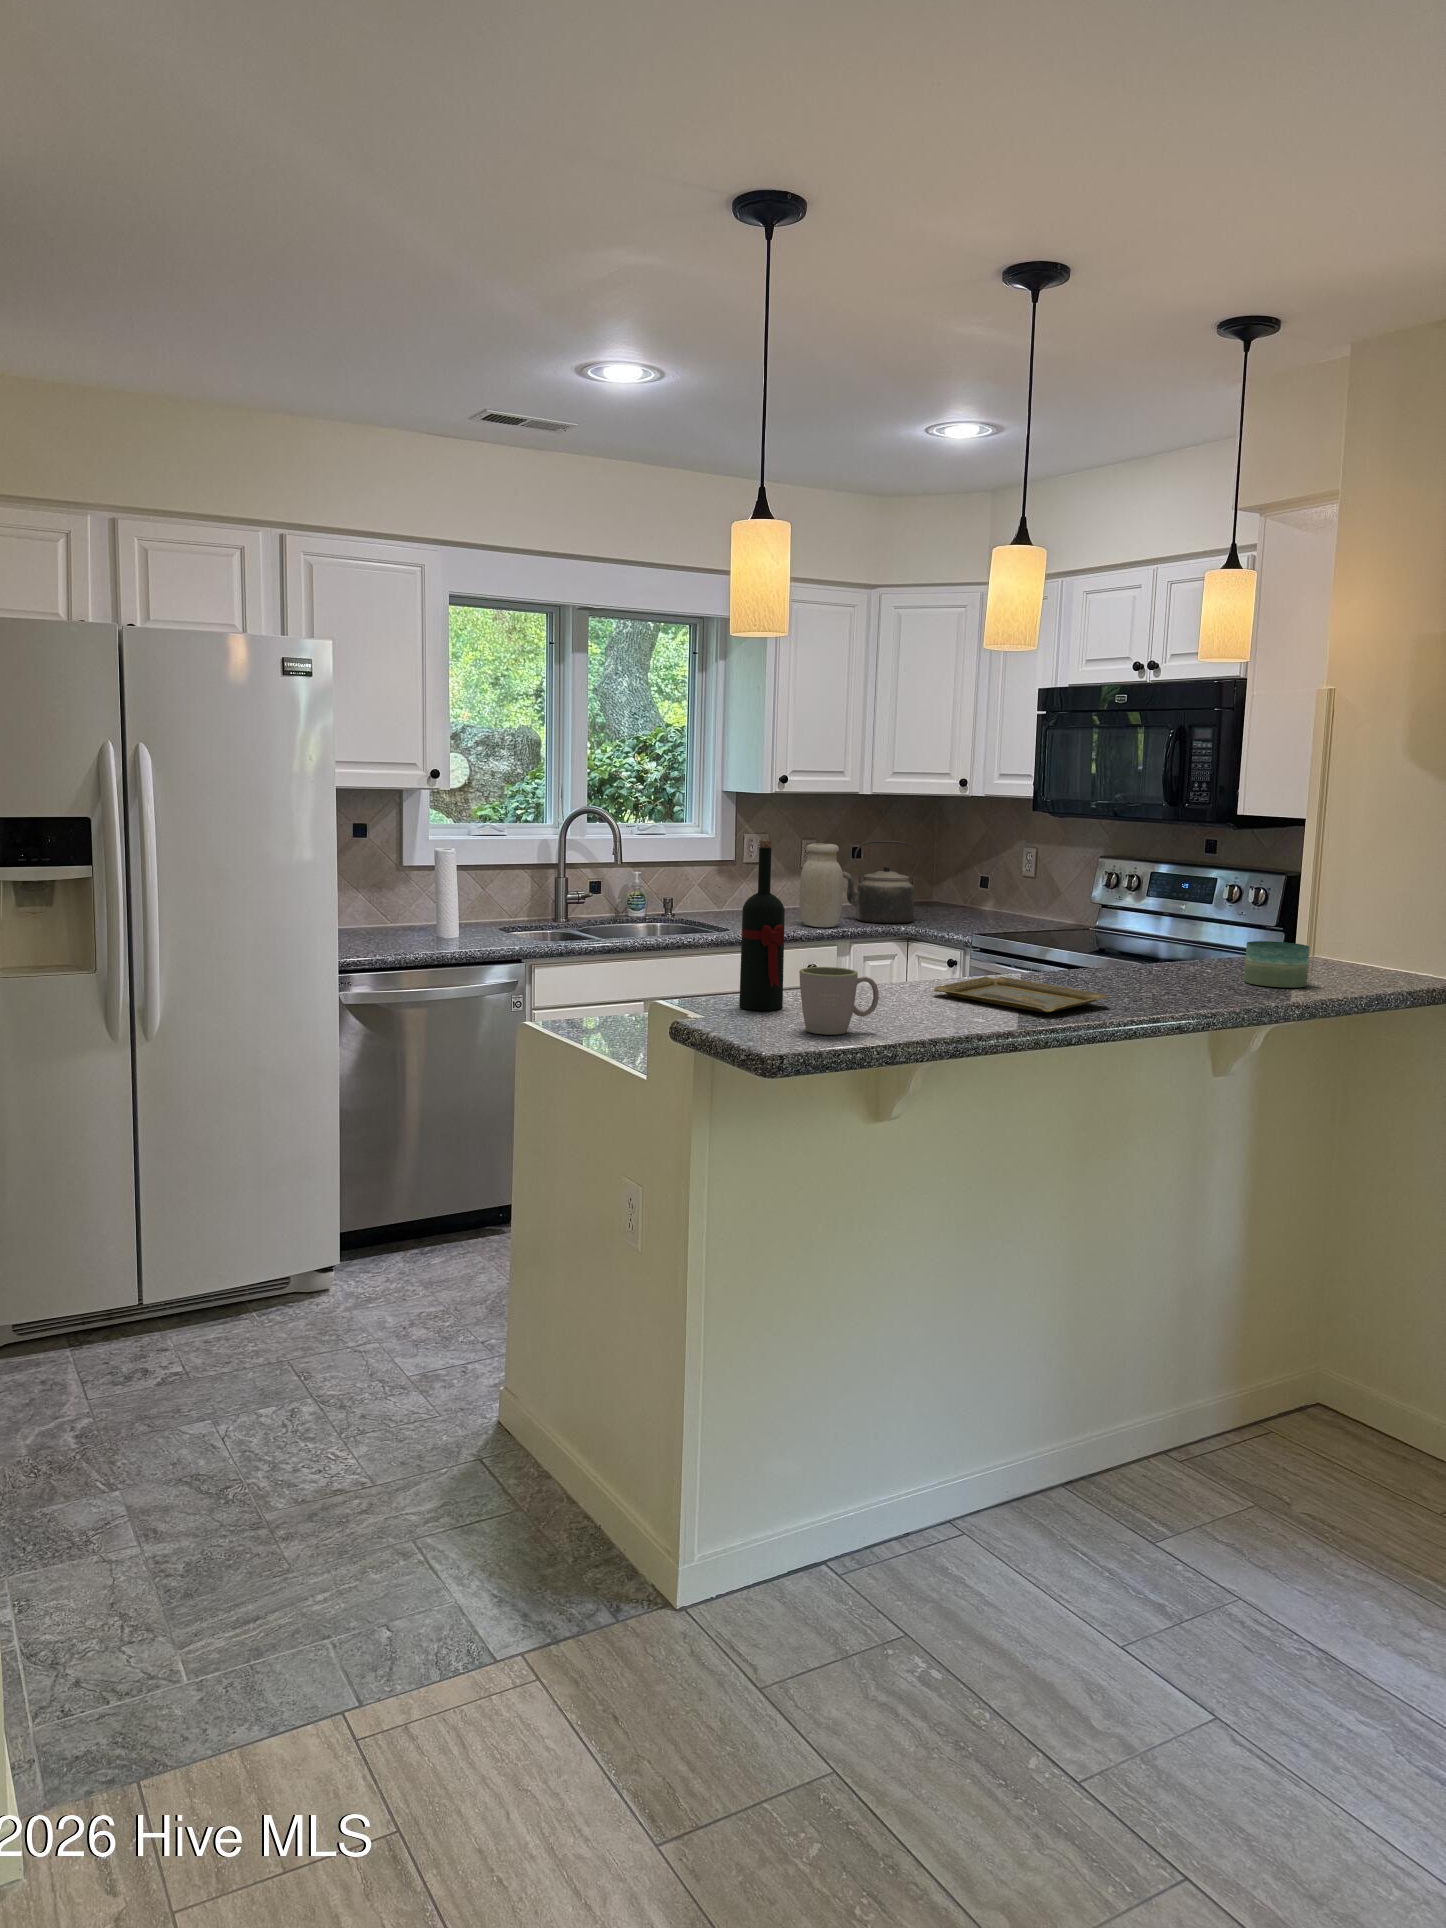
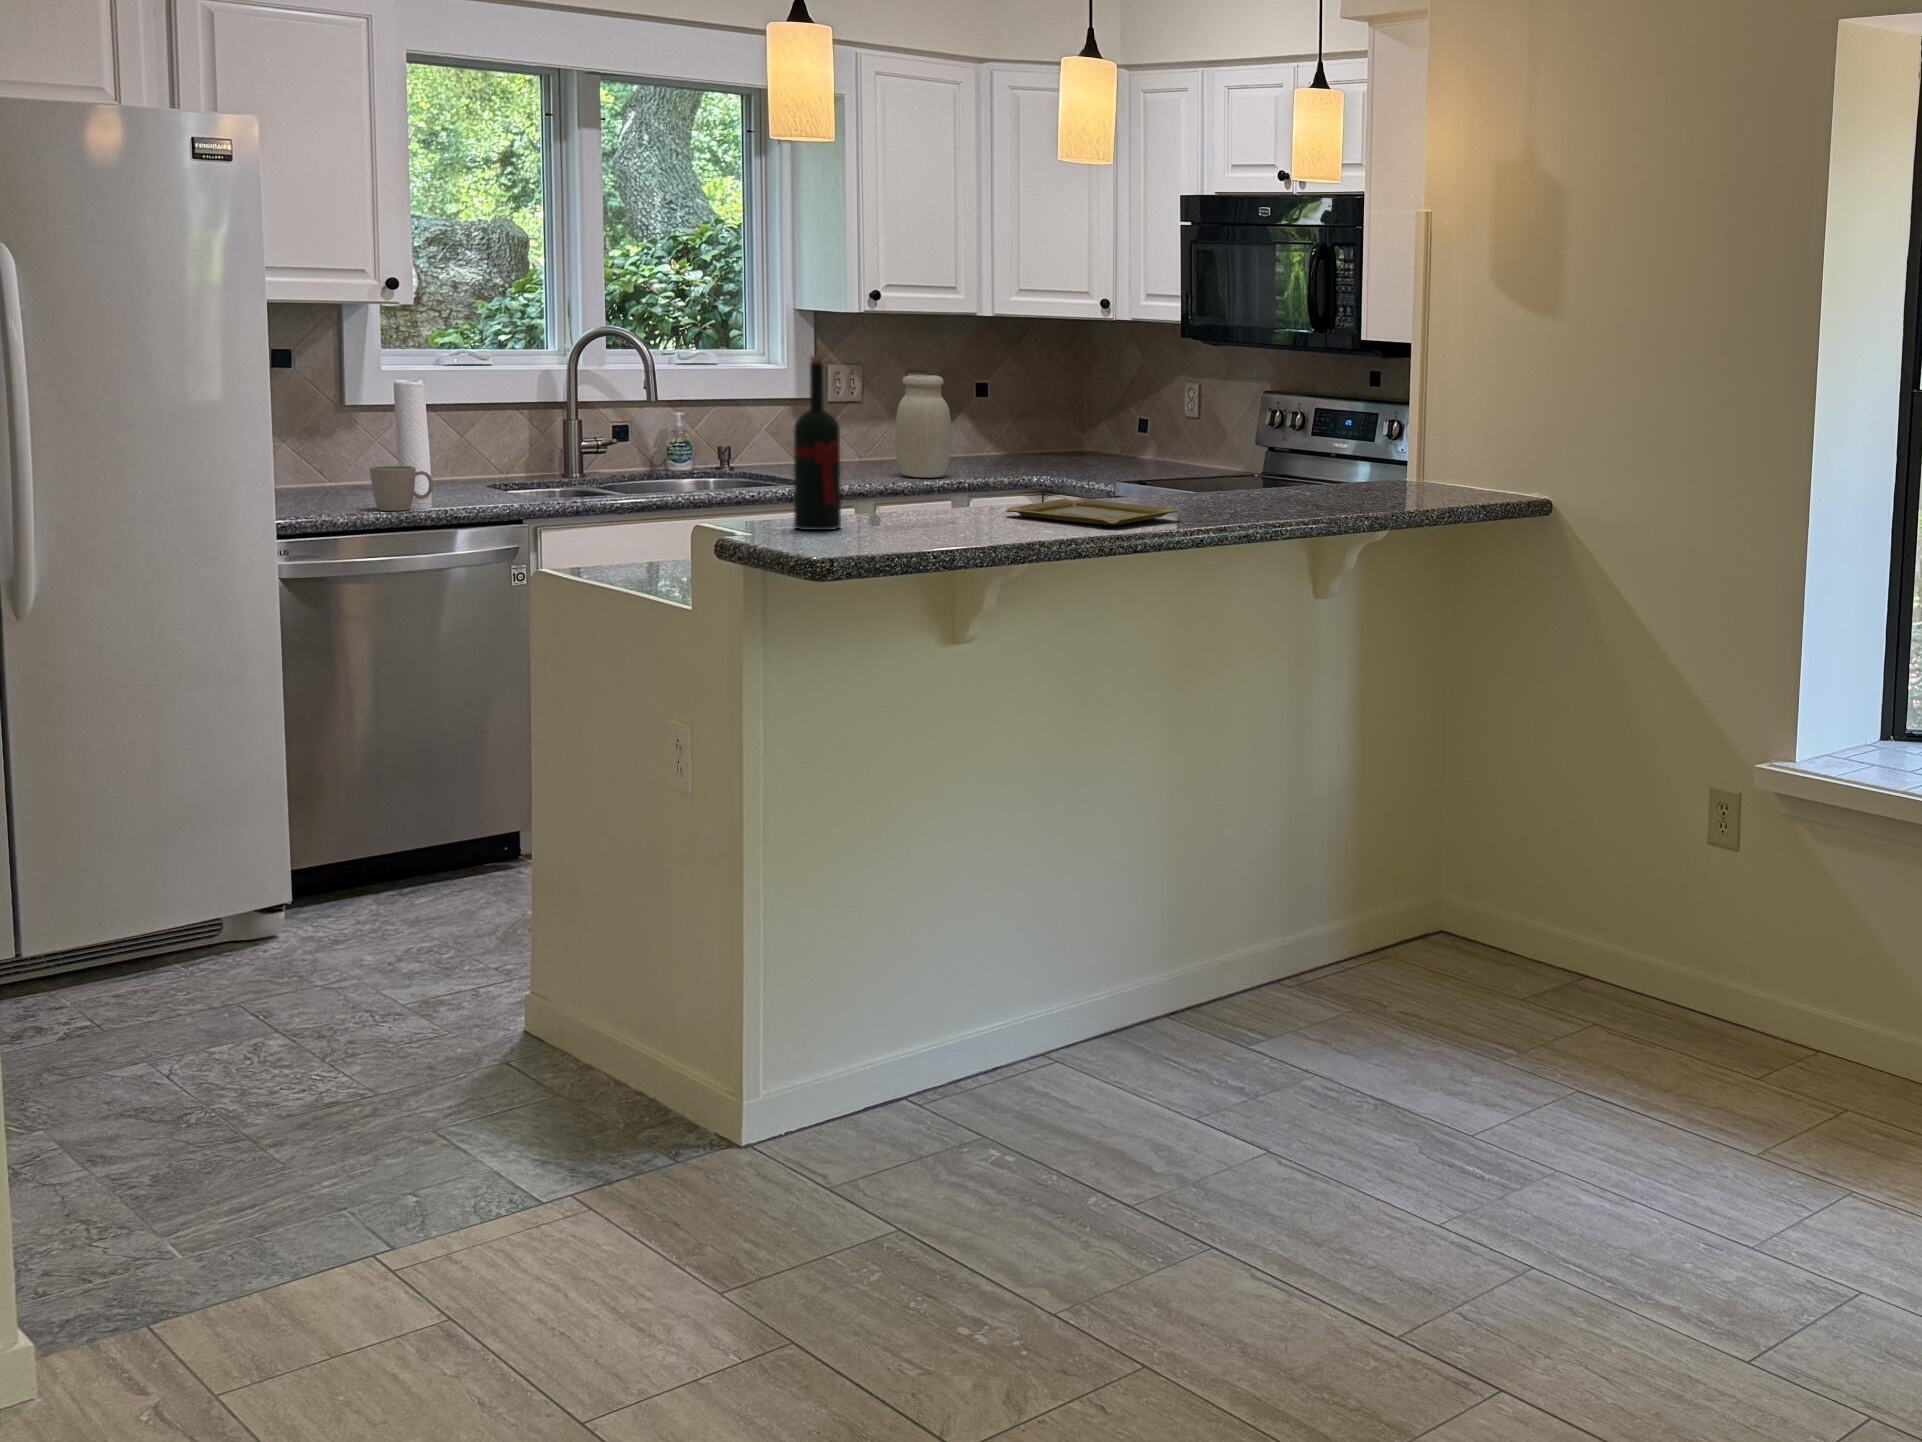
kettle: present [843,841,920,923] -> none [952,372,1048,473]
candle: present [1244,941,1309,988] -> none [1332,460,1390,504]
mug: present [799,967,879,1035] -> present [370,466,433,511]

